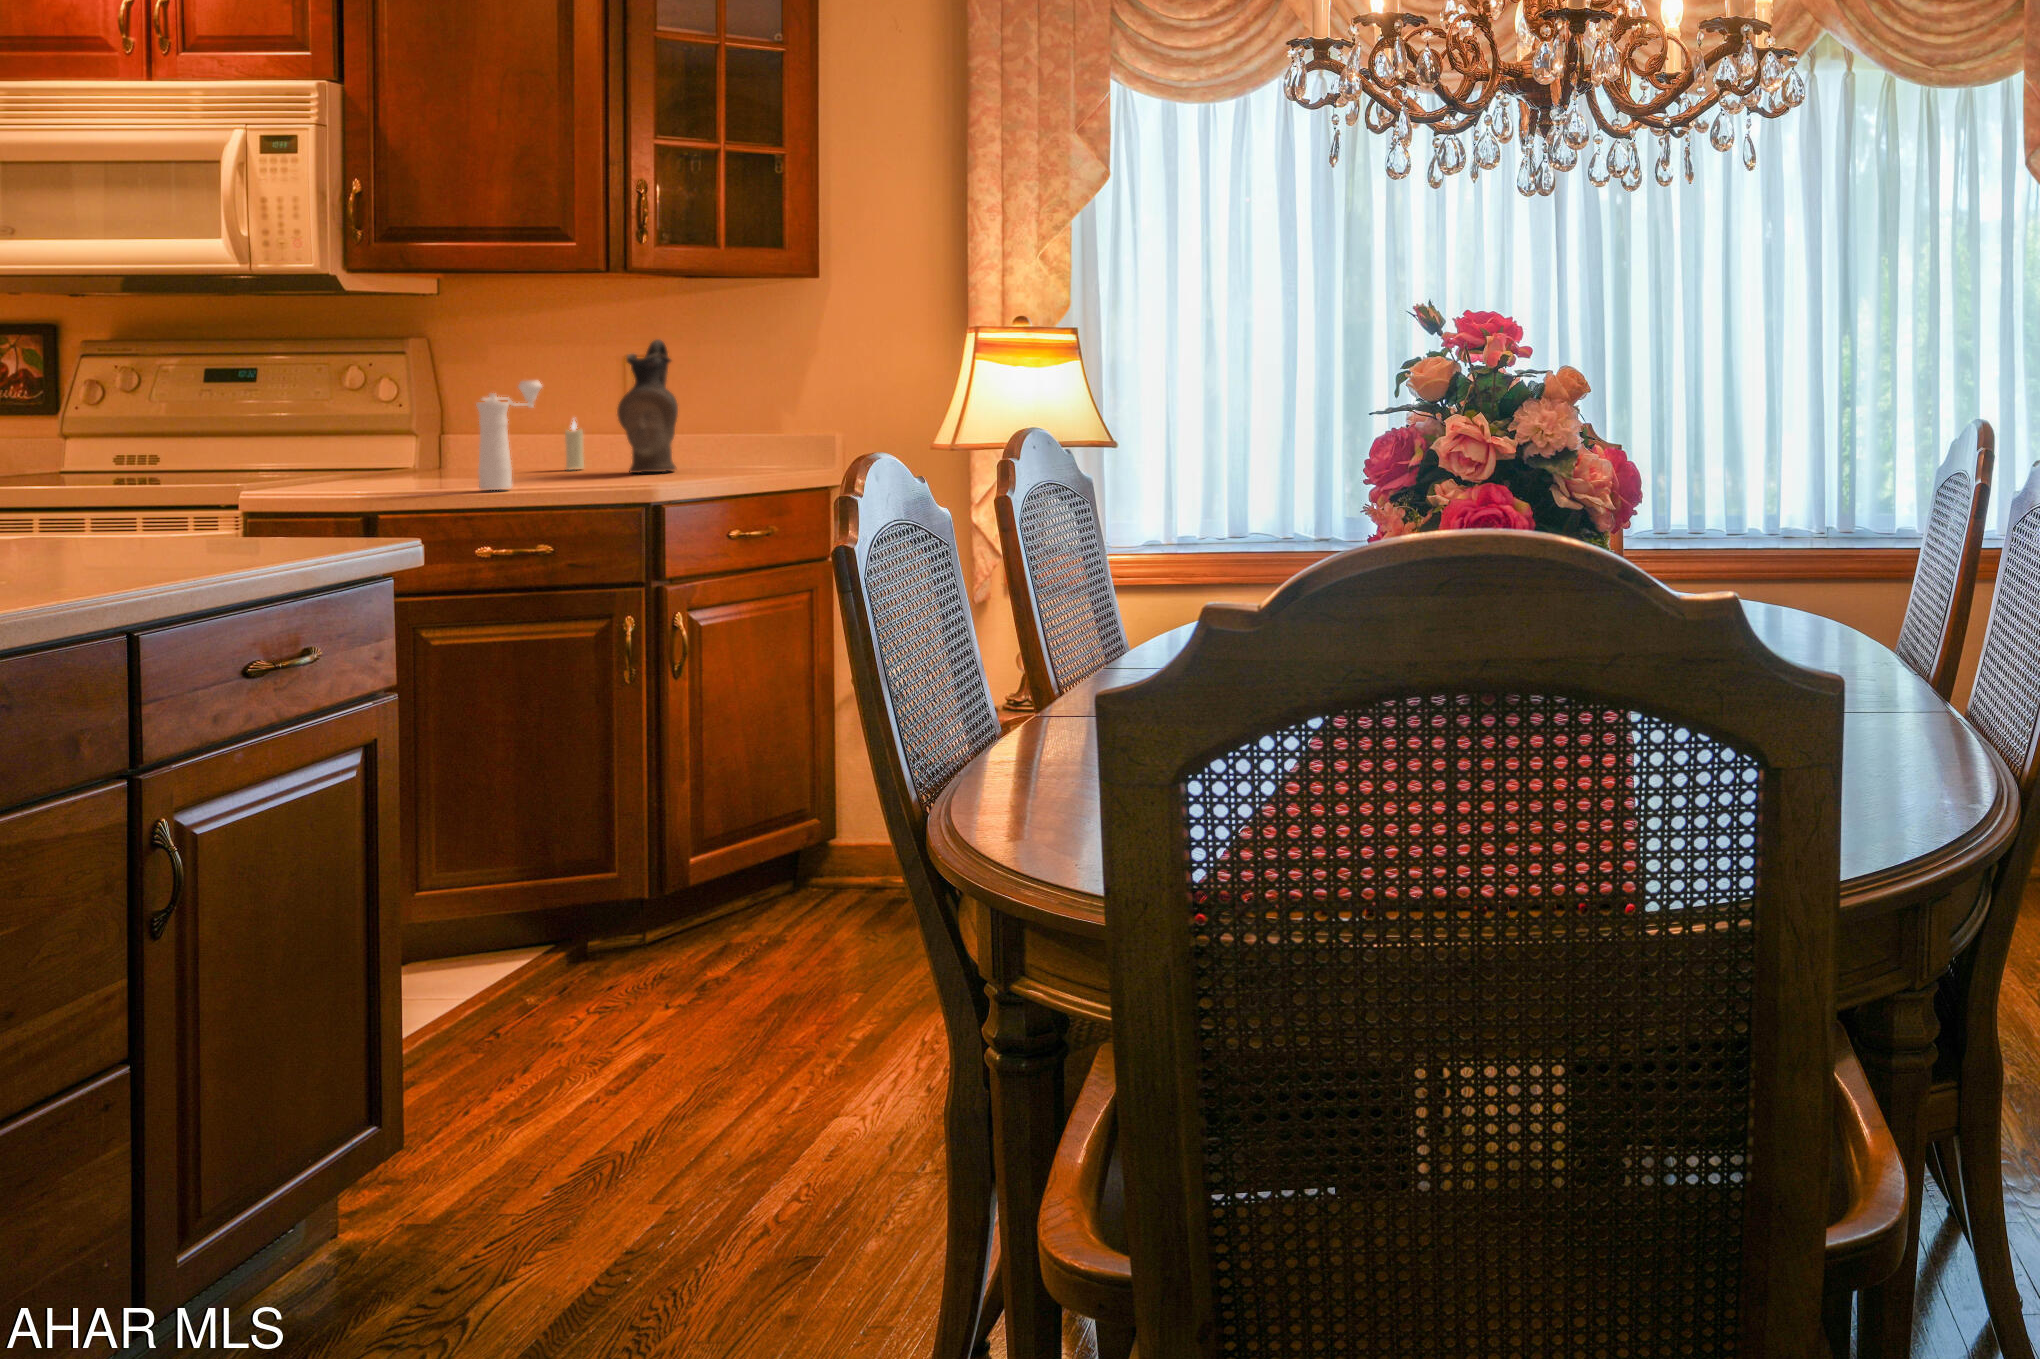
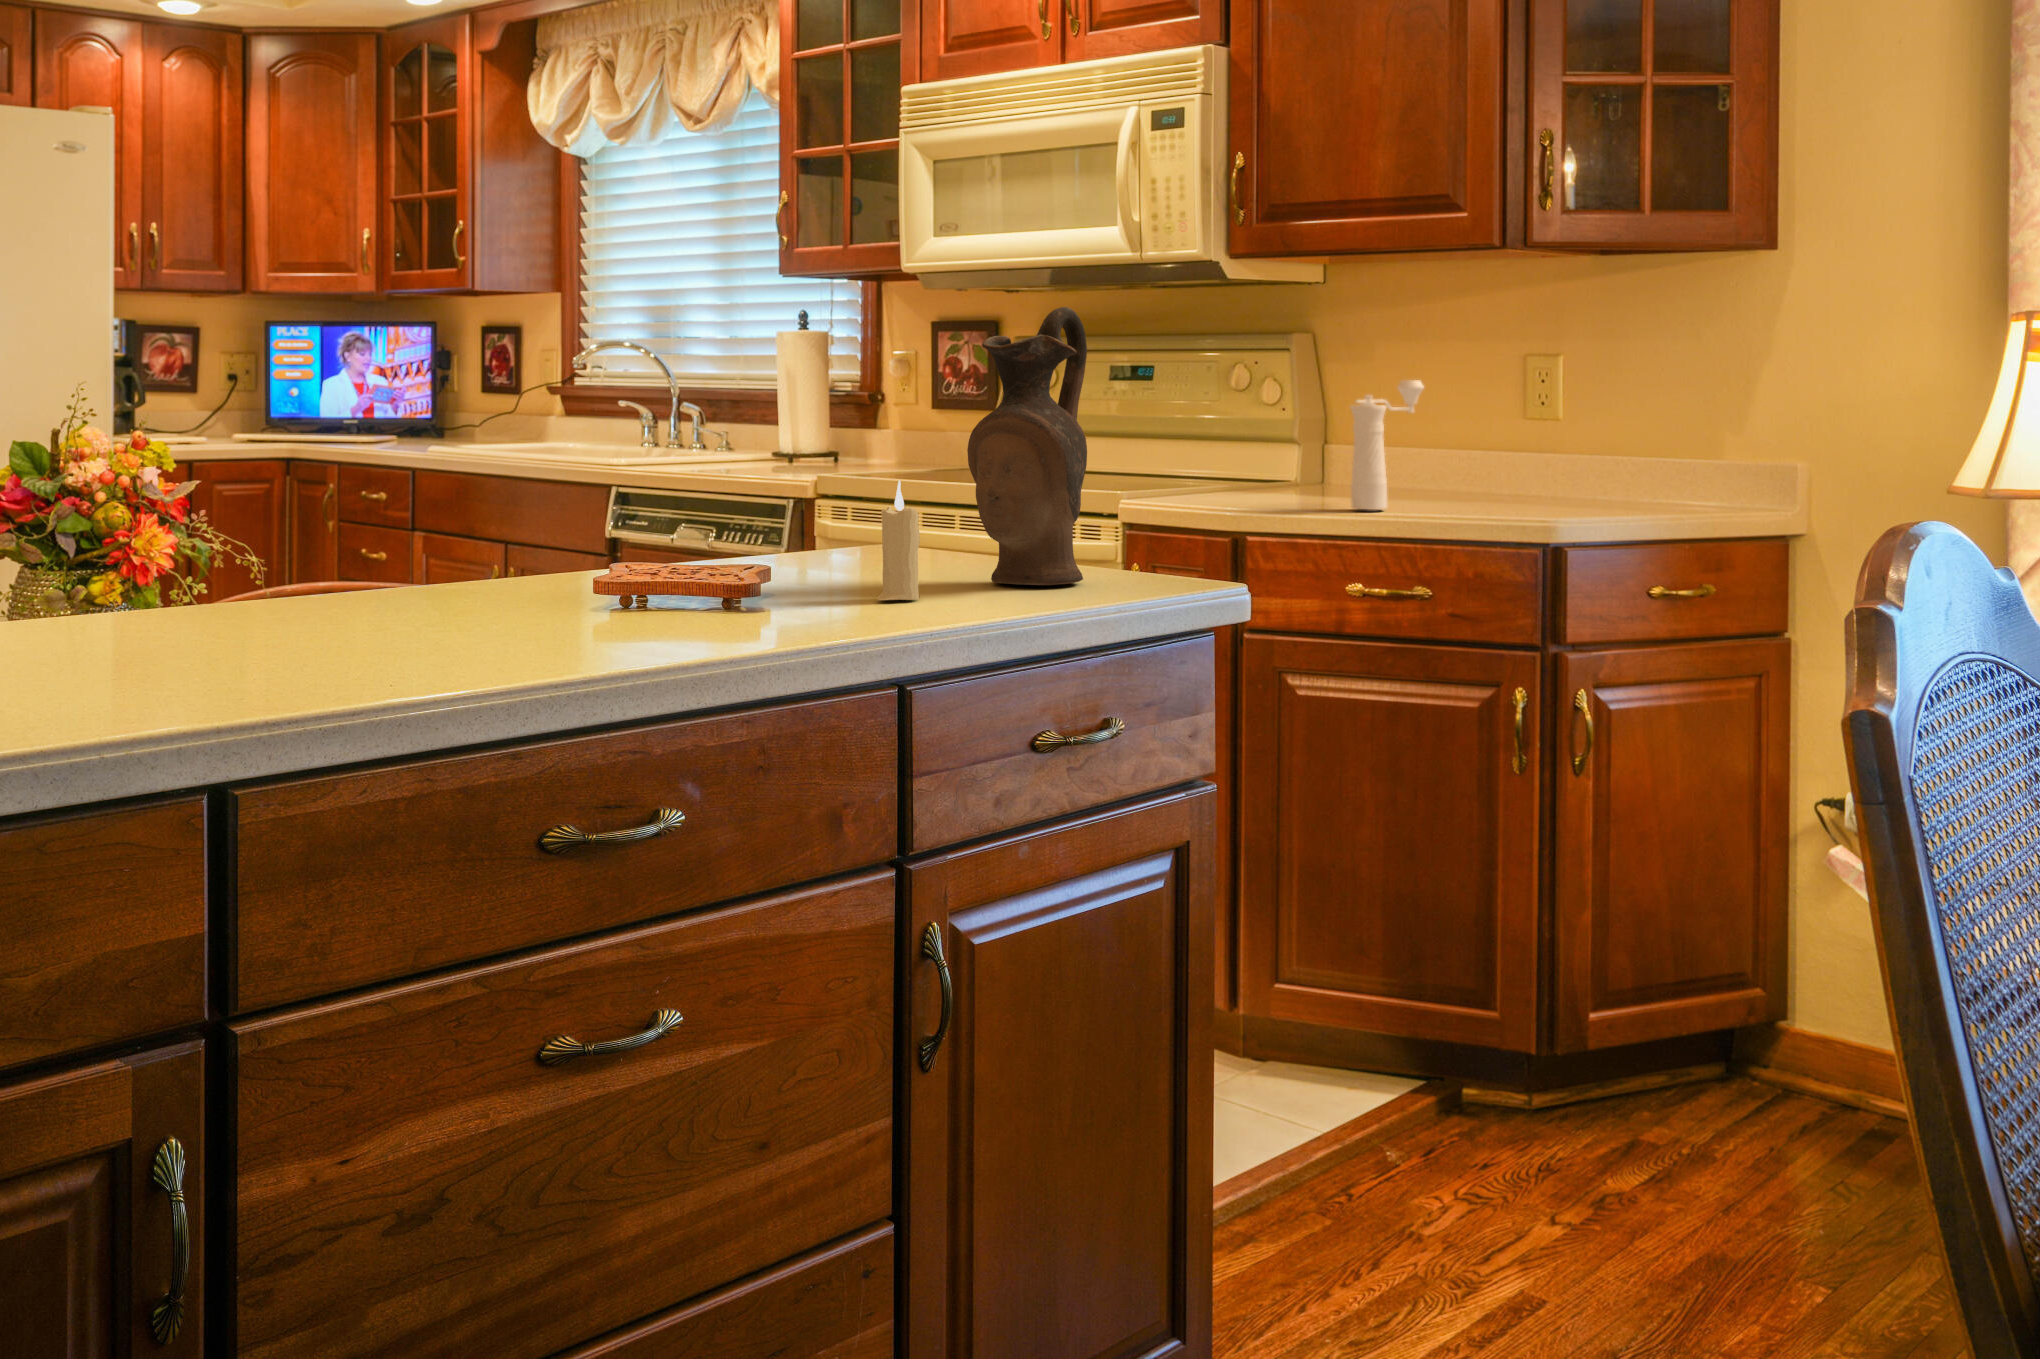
ceramic pitcher: present [617,339,678,473] -> present [967,307,1087,585]
candle: present [565,422,584,470] -> present [878,480,920,600]

